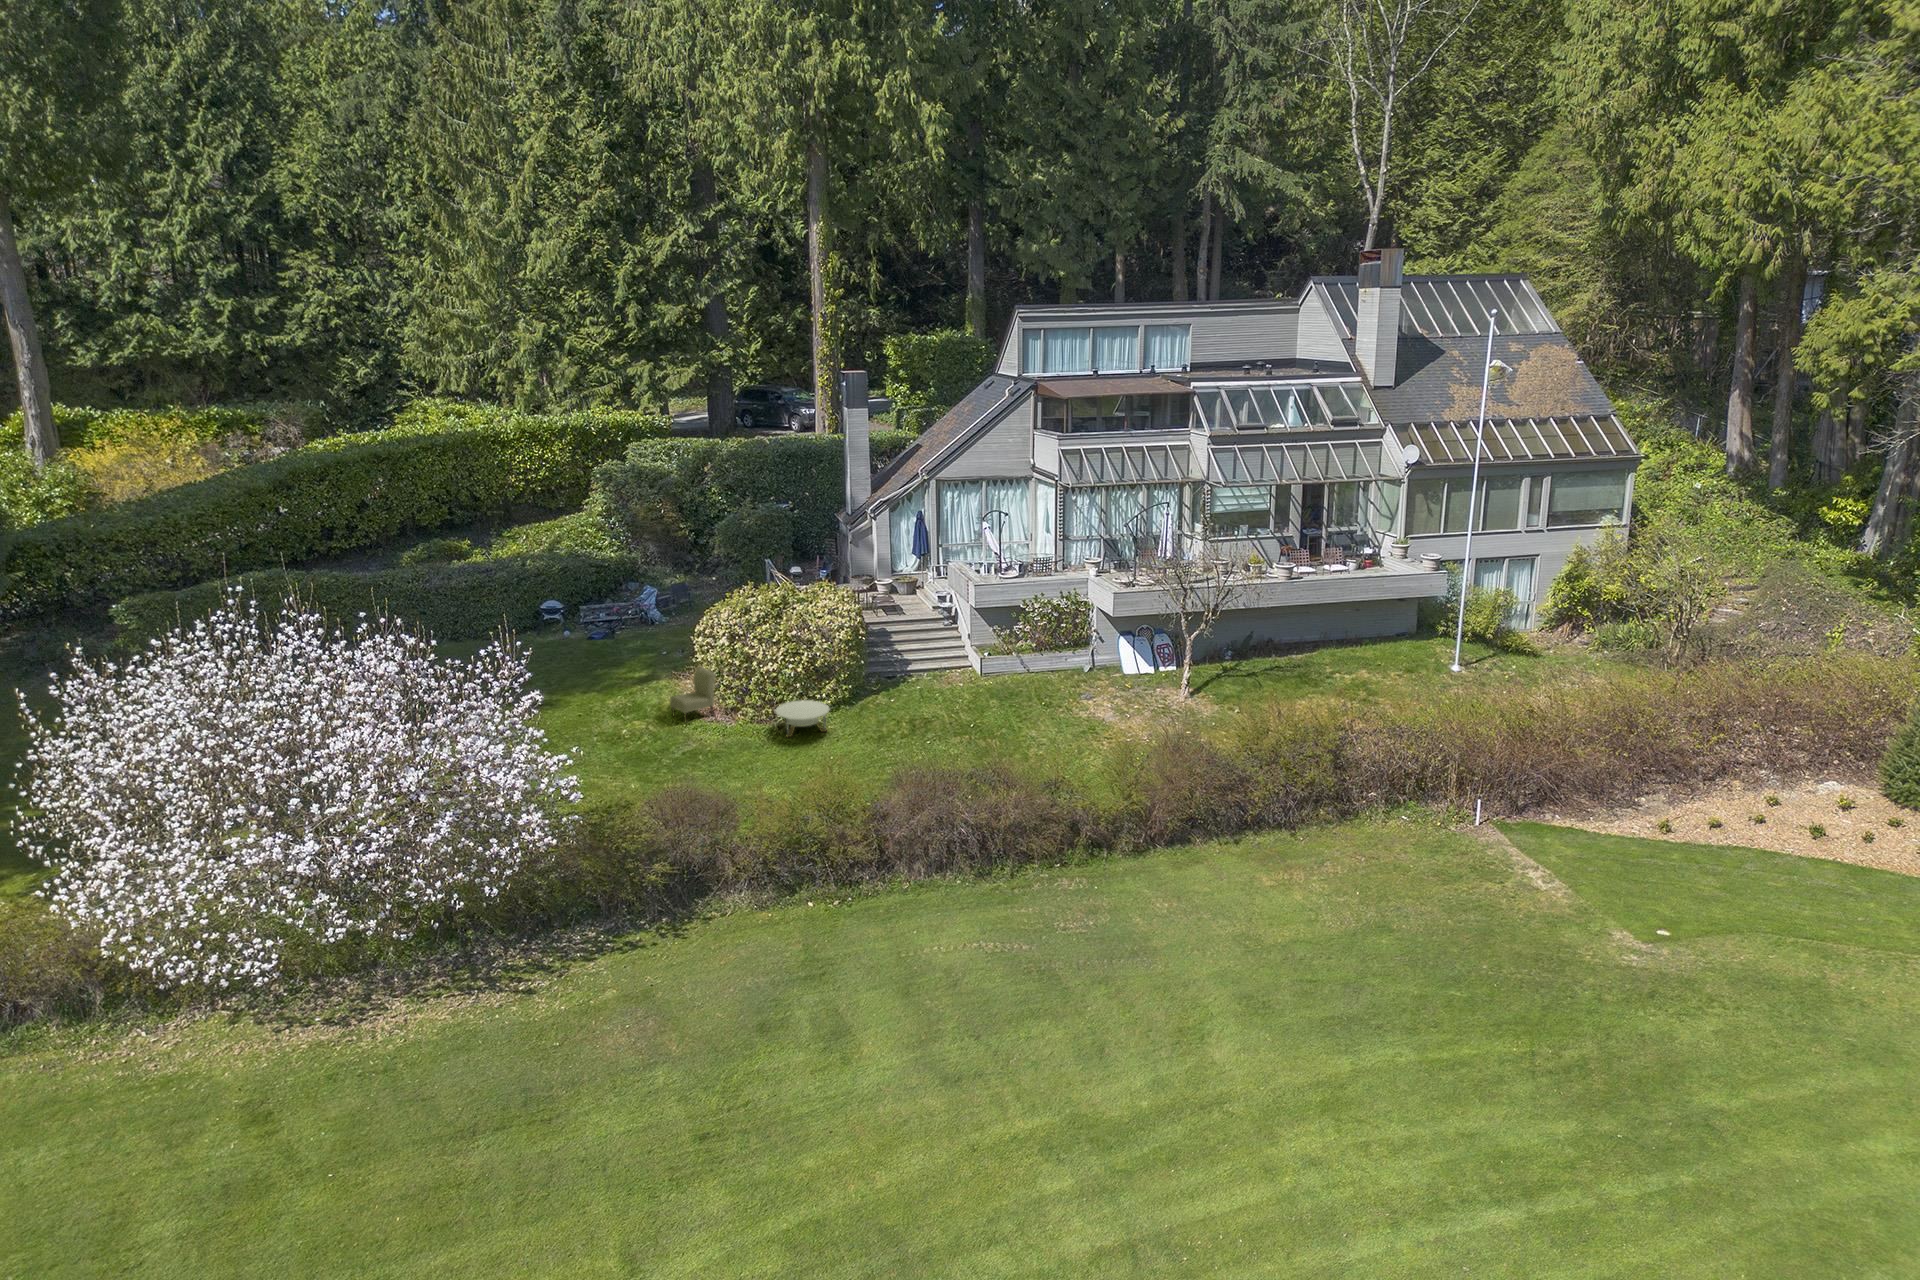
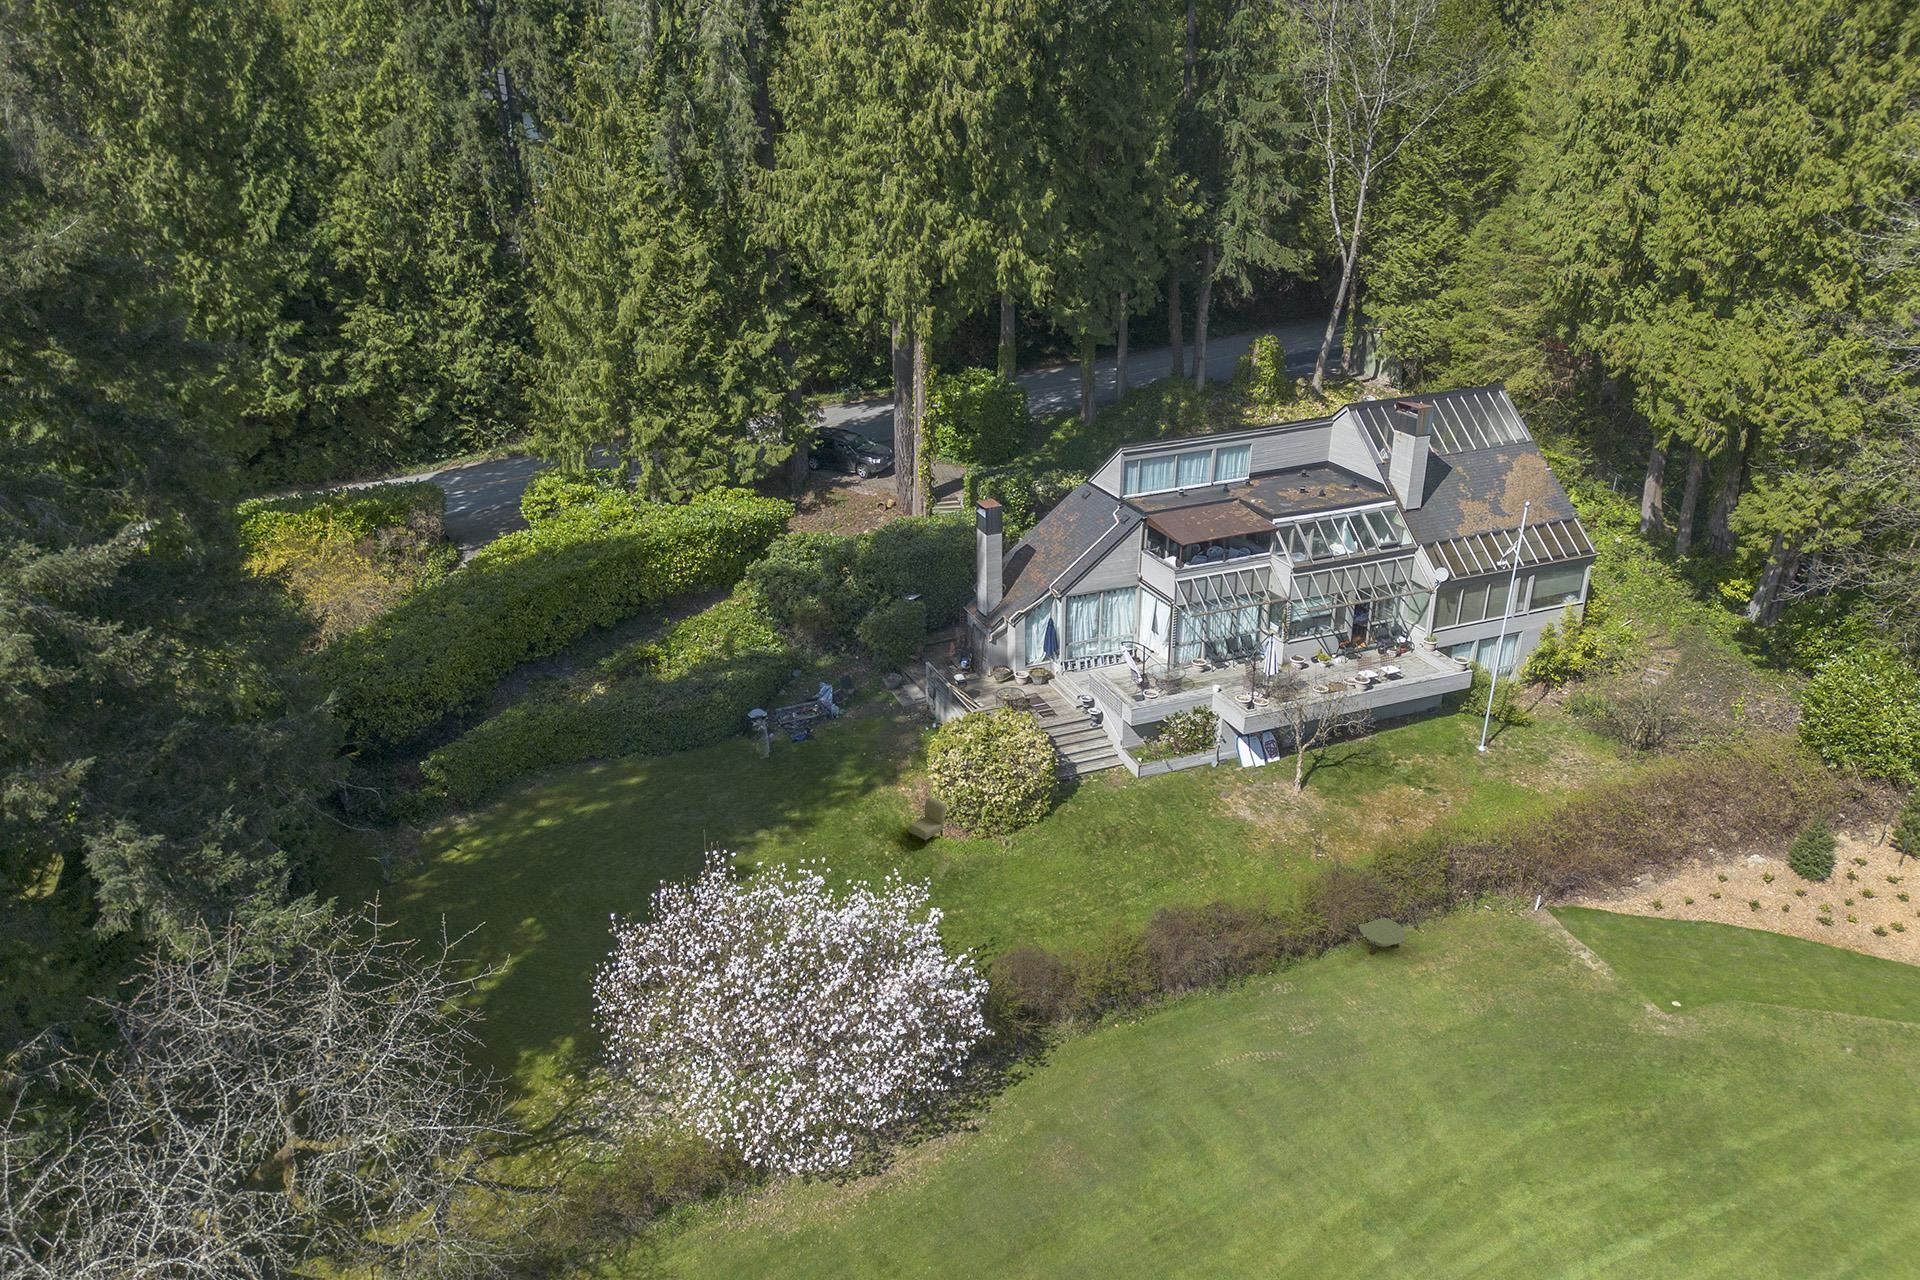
round table: present [776,700,829,737] -> present [1358,918,1405,955]

